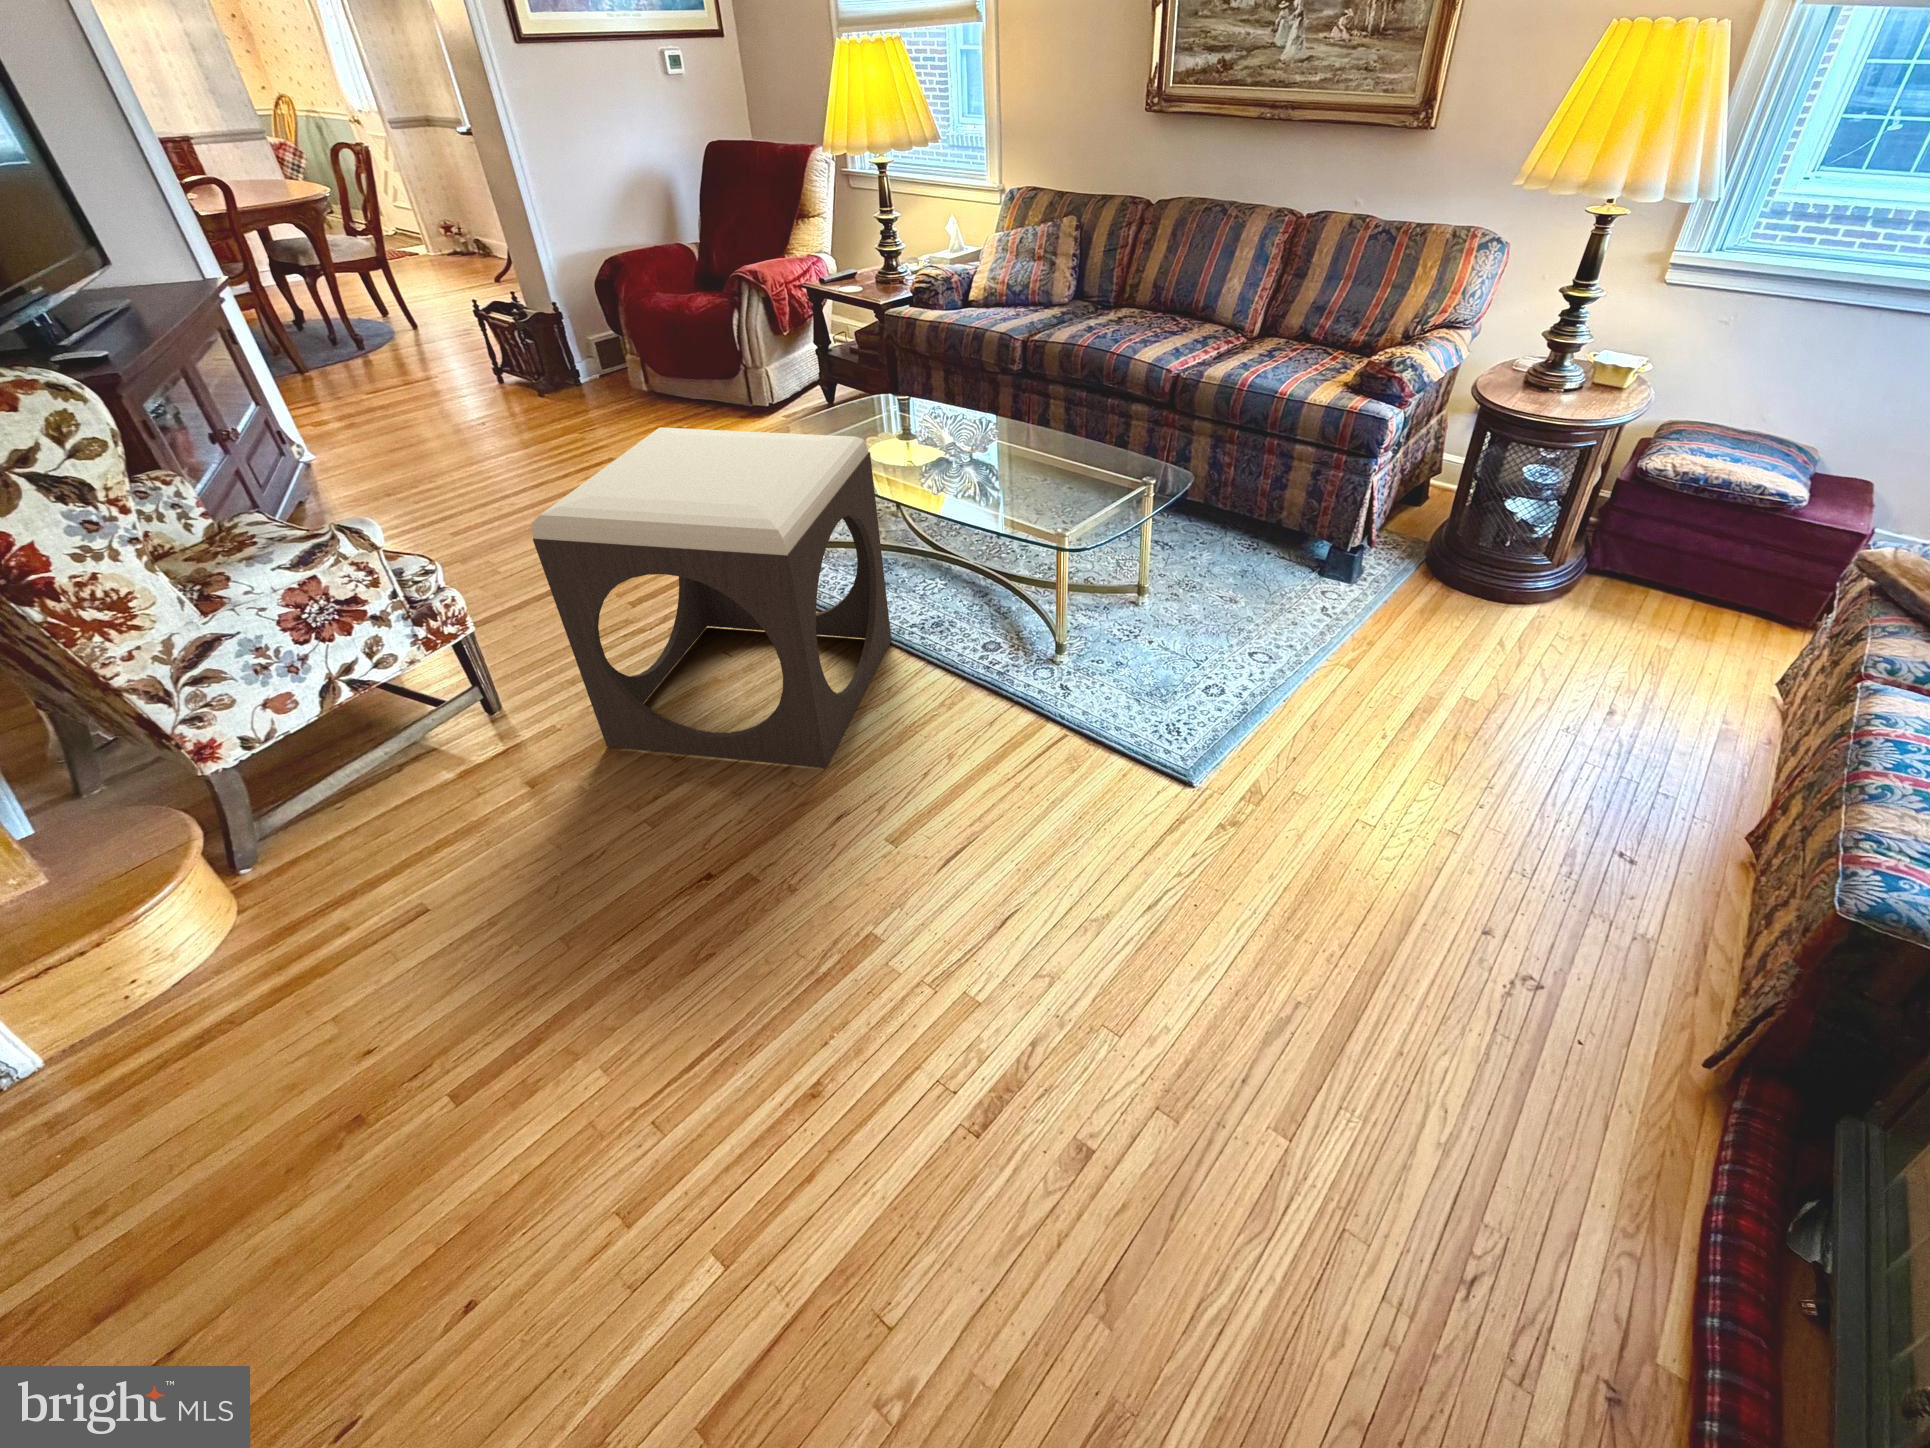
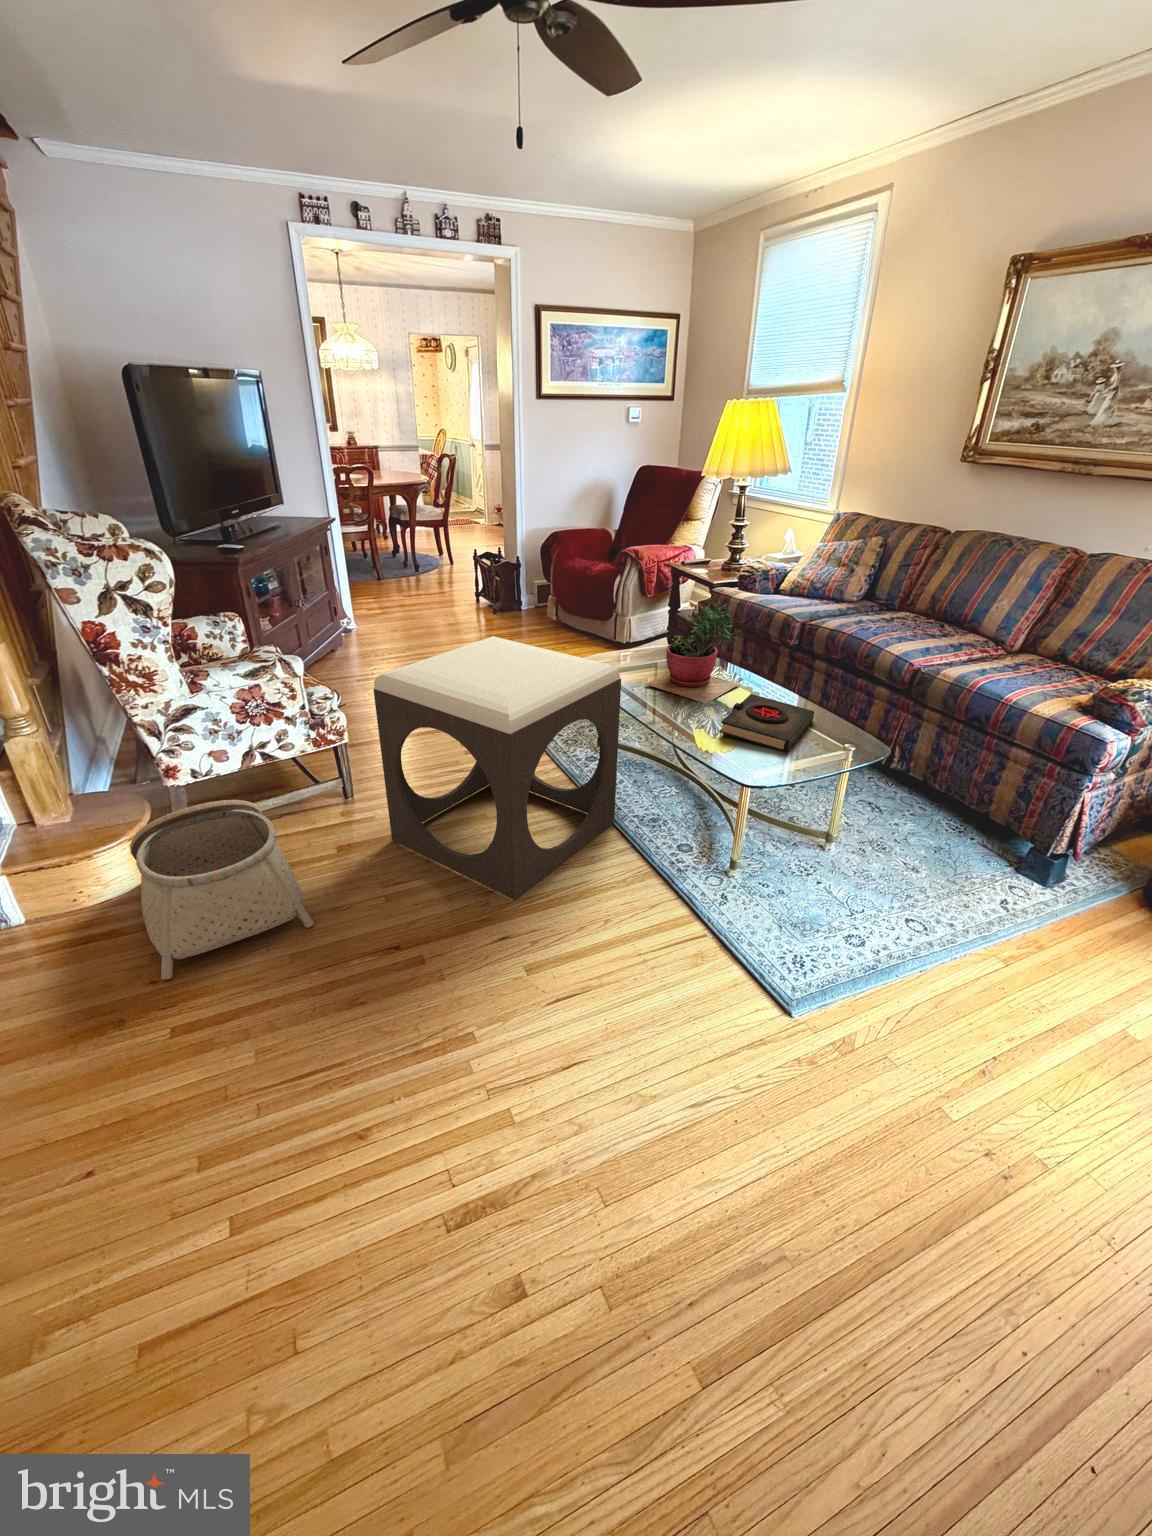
succulent plant: none [864,324,979,464] -> present [646,598,741,704]
book: none [994,440,1086,502] -> present [719,694,814,752]
basket: none [204,755,569,1044] -> present [130,800,314,979]

